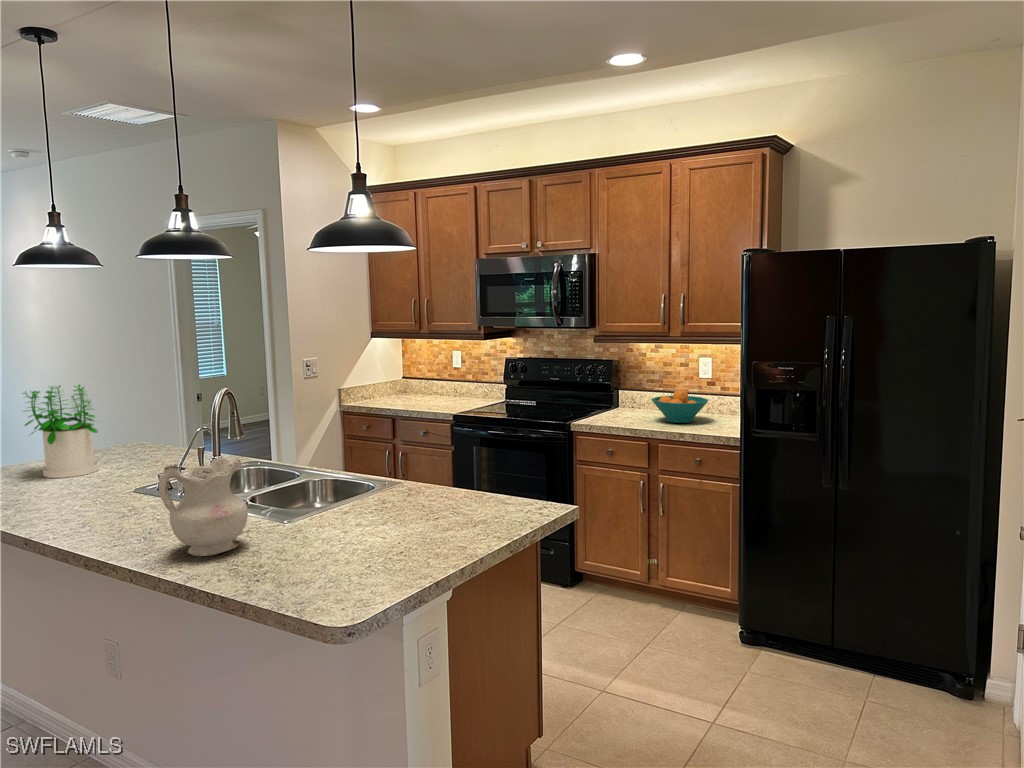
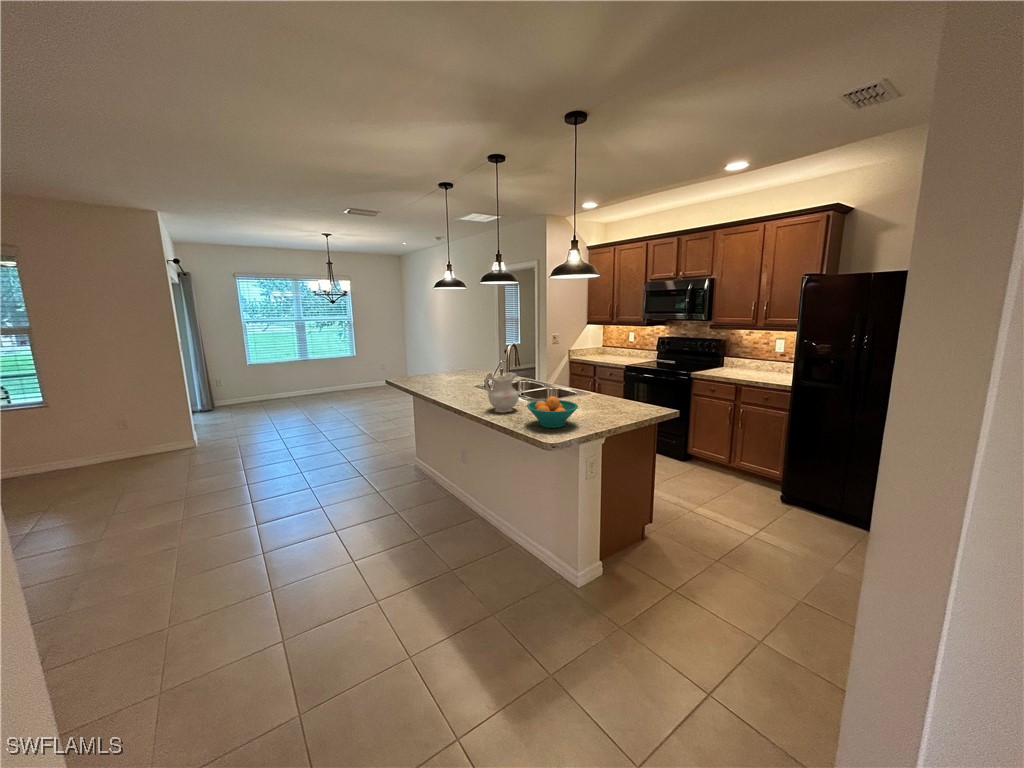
potted plant: present [23,384,98,478] -> none [435,340,462,380]
fruit bowl: present [652,389,708,423] -> present [527,396,578,428]

